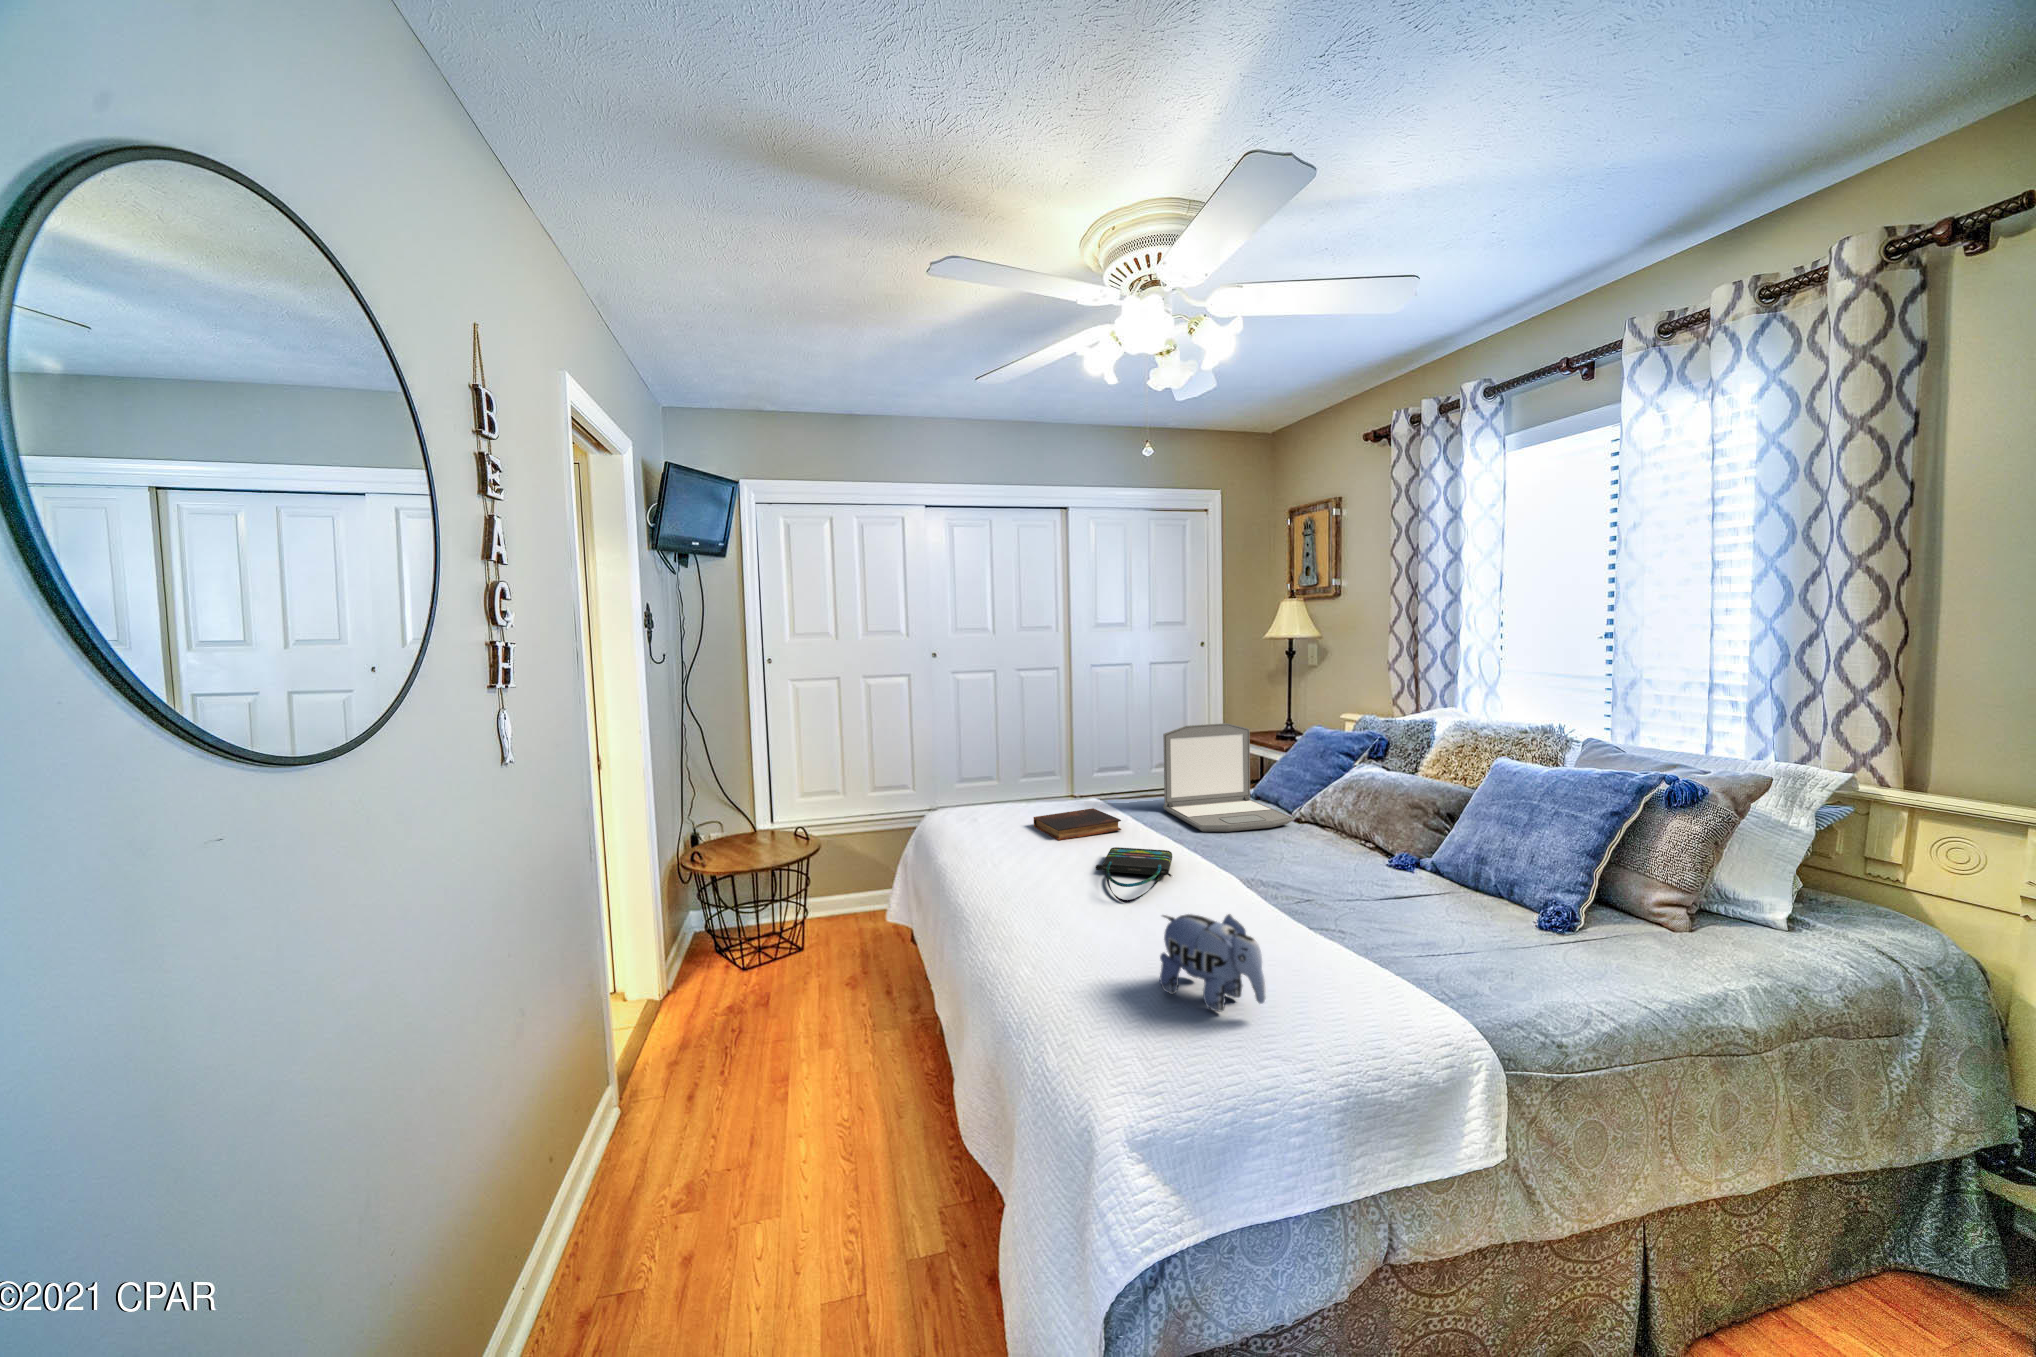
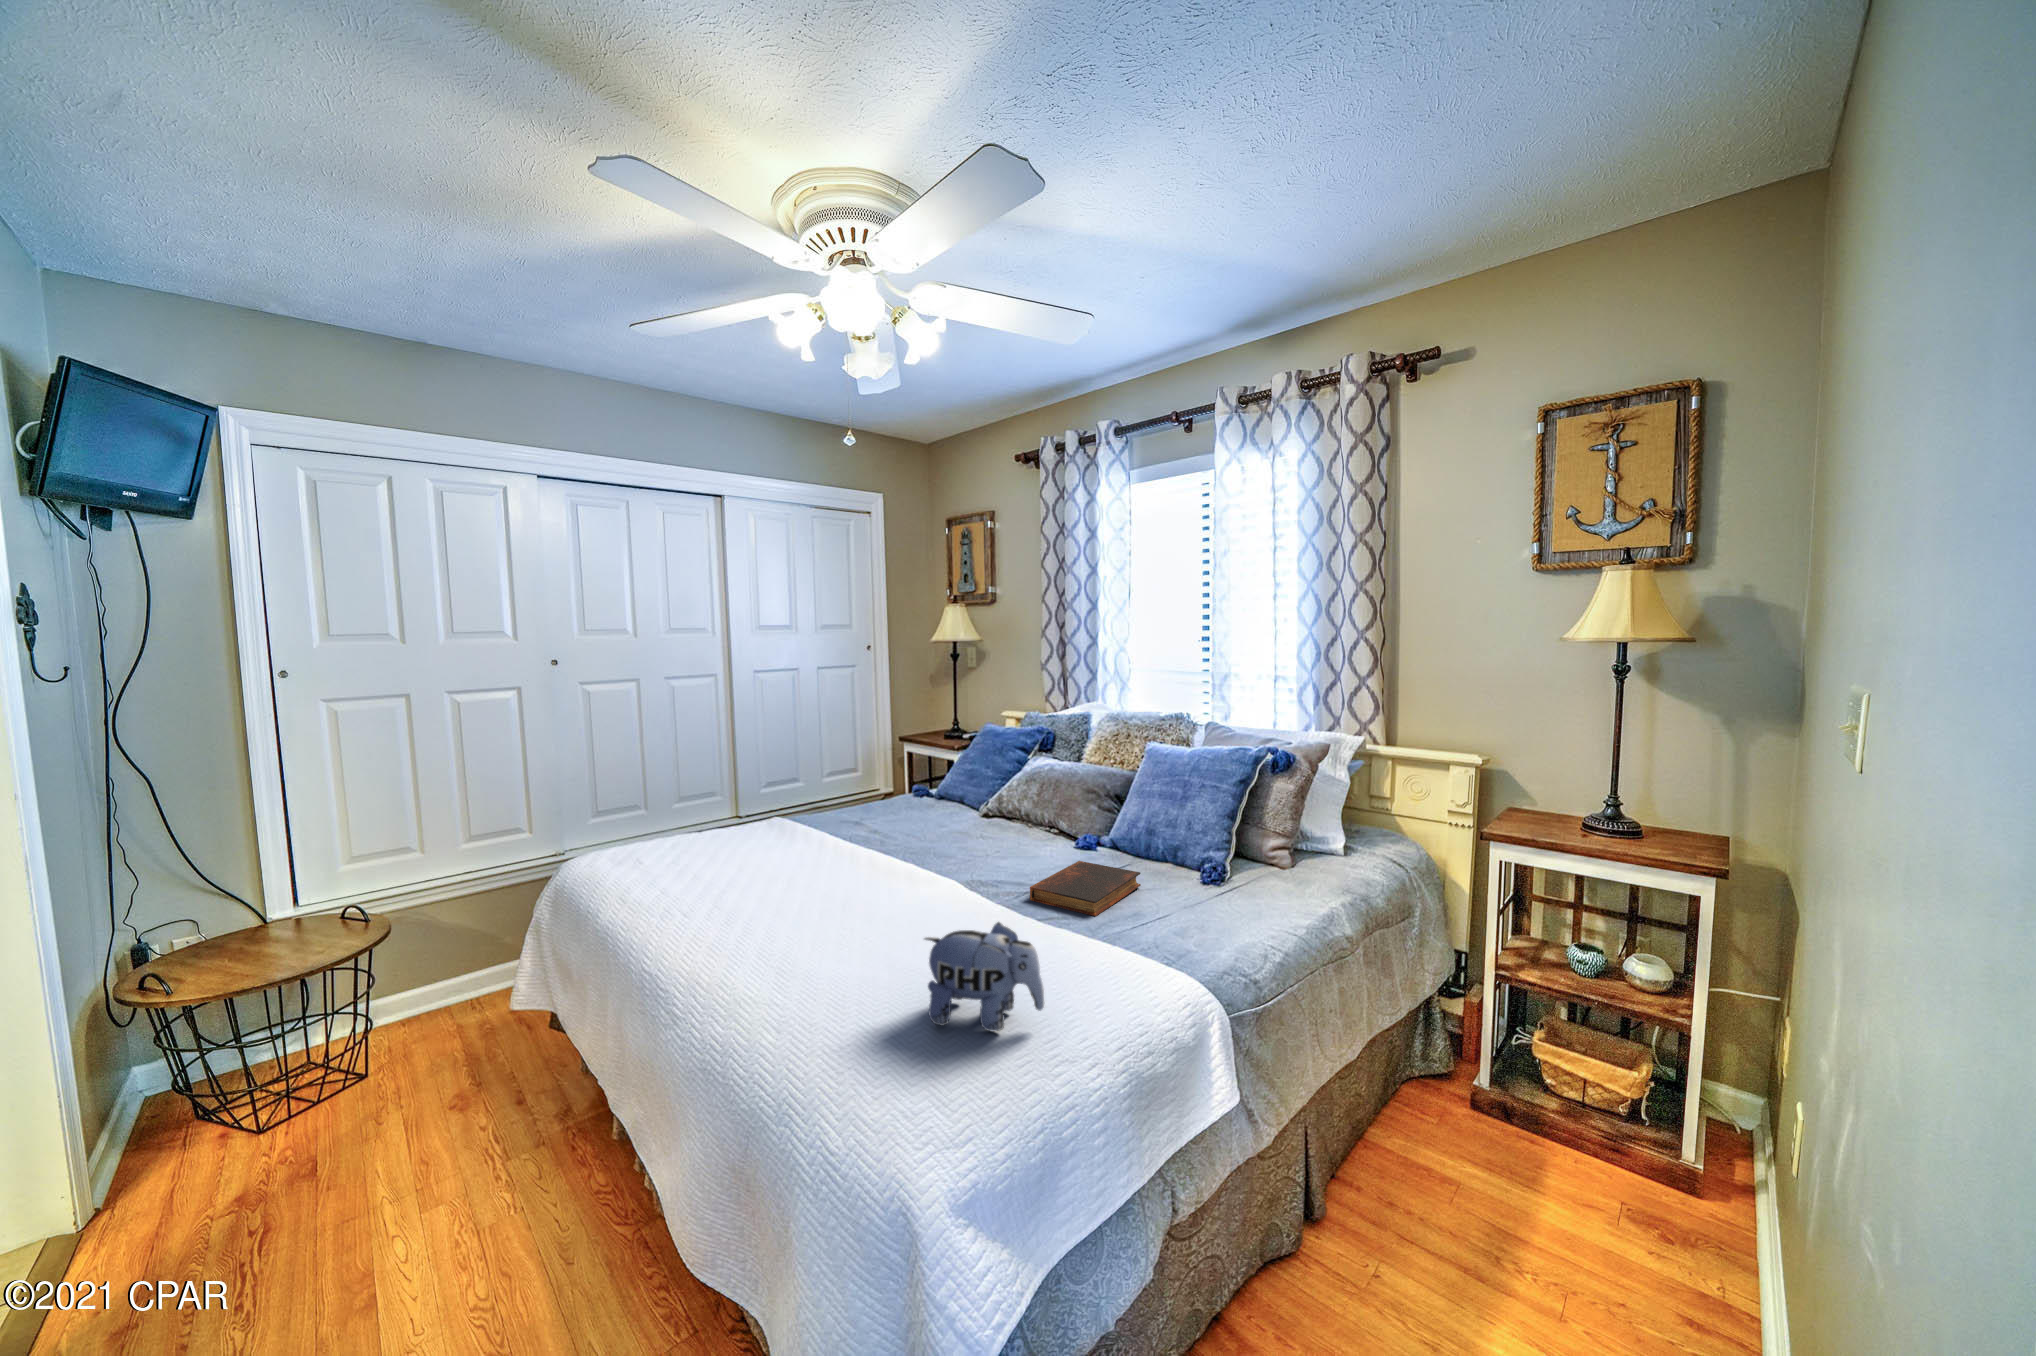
laptop: present [1163,723,1293,832] -> none [851,727,984,842]
book: present [1034,808,1121,840] -> present [1030,861,1141,916]
tote bag: present [1096,847,1172,903] -> none [802,867,892,934]

